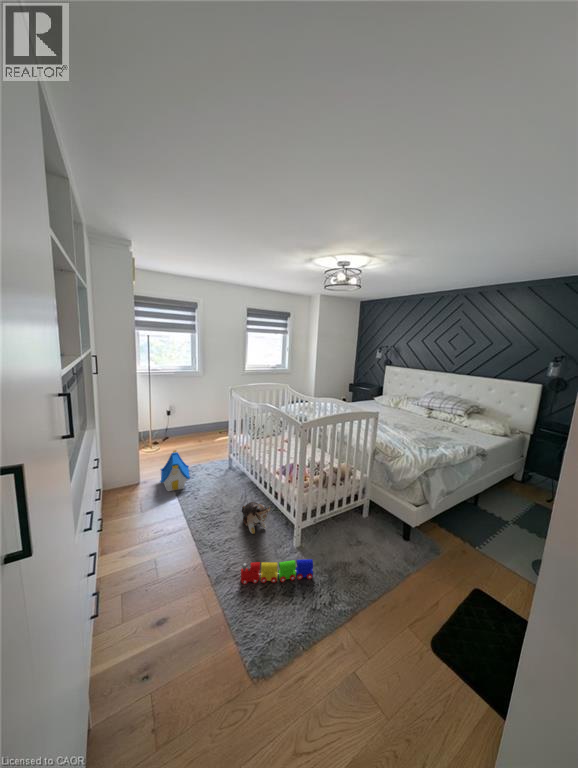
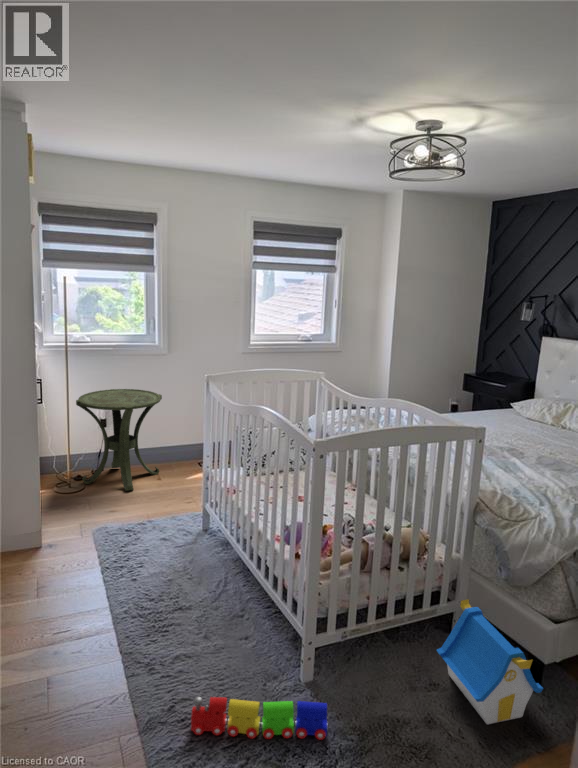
side table: none [155,395,202,449] -> present [76,389,162,491]
toy house: present [160,450,190,491] -> present [437,599,543,724]
plush toy: present [242,502,270,534] -> none [213,592,258,650]

